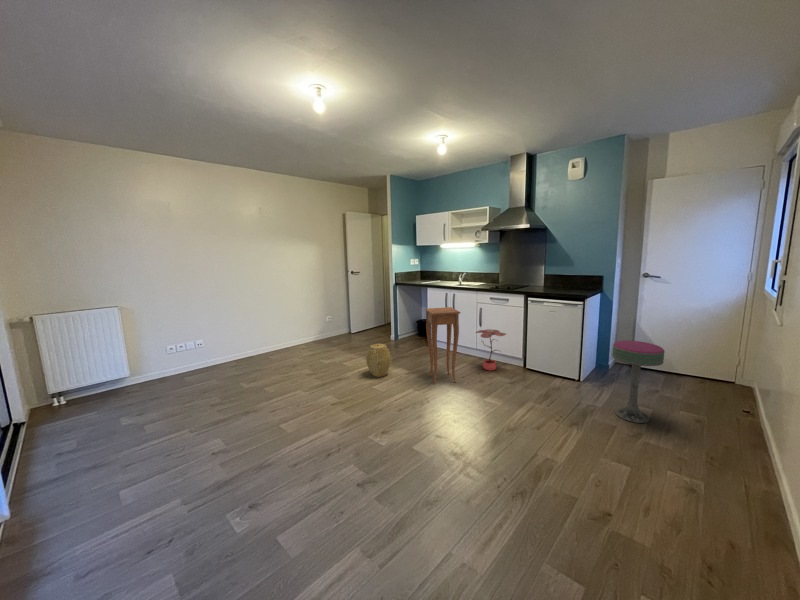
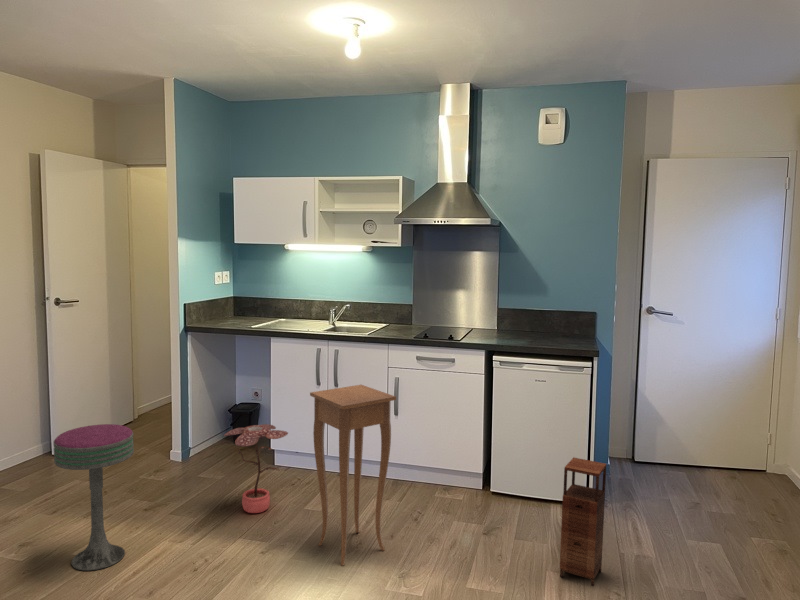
potted plant: present [476,329,506,370] -> present [224,424,288,513]
bar stool: present [612,341,665,423] -> present [54,424,134,571]
woven basket: present [366,344,391,377] -> none [161,486,228,573]
storage cabinet: none [535,348,564,414] -> present [560,458,606,586]

